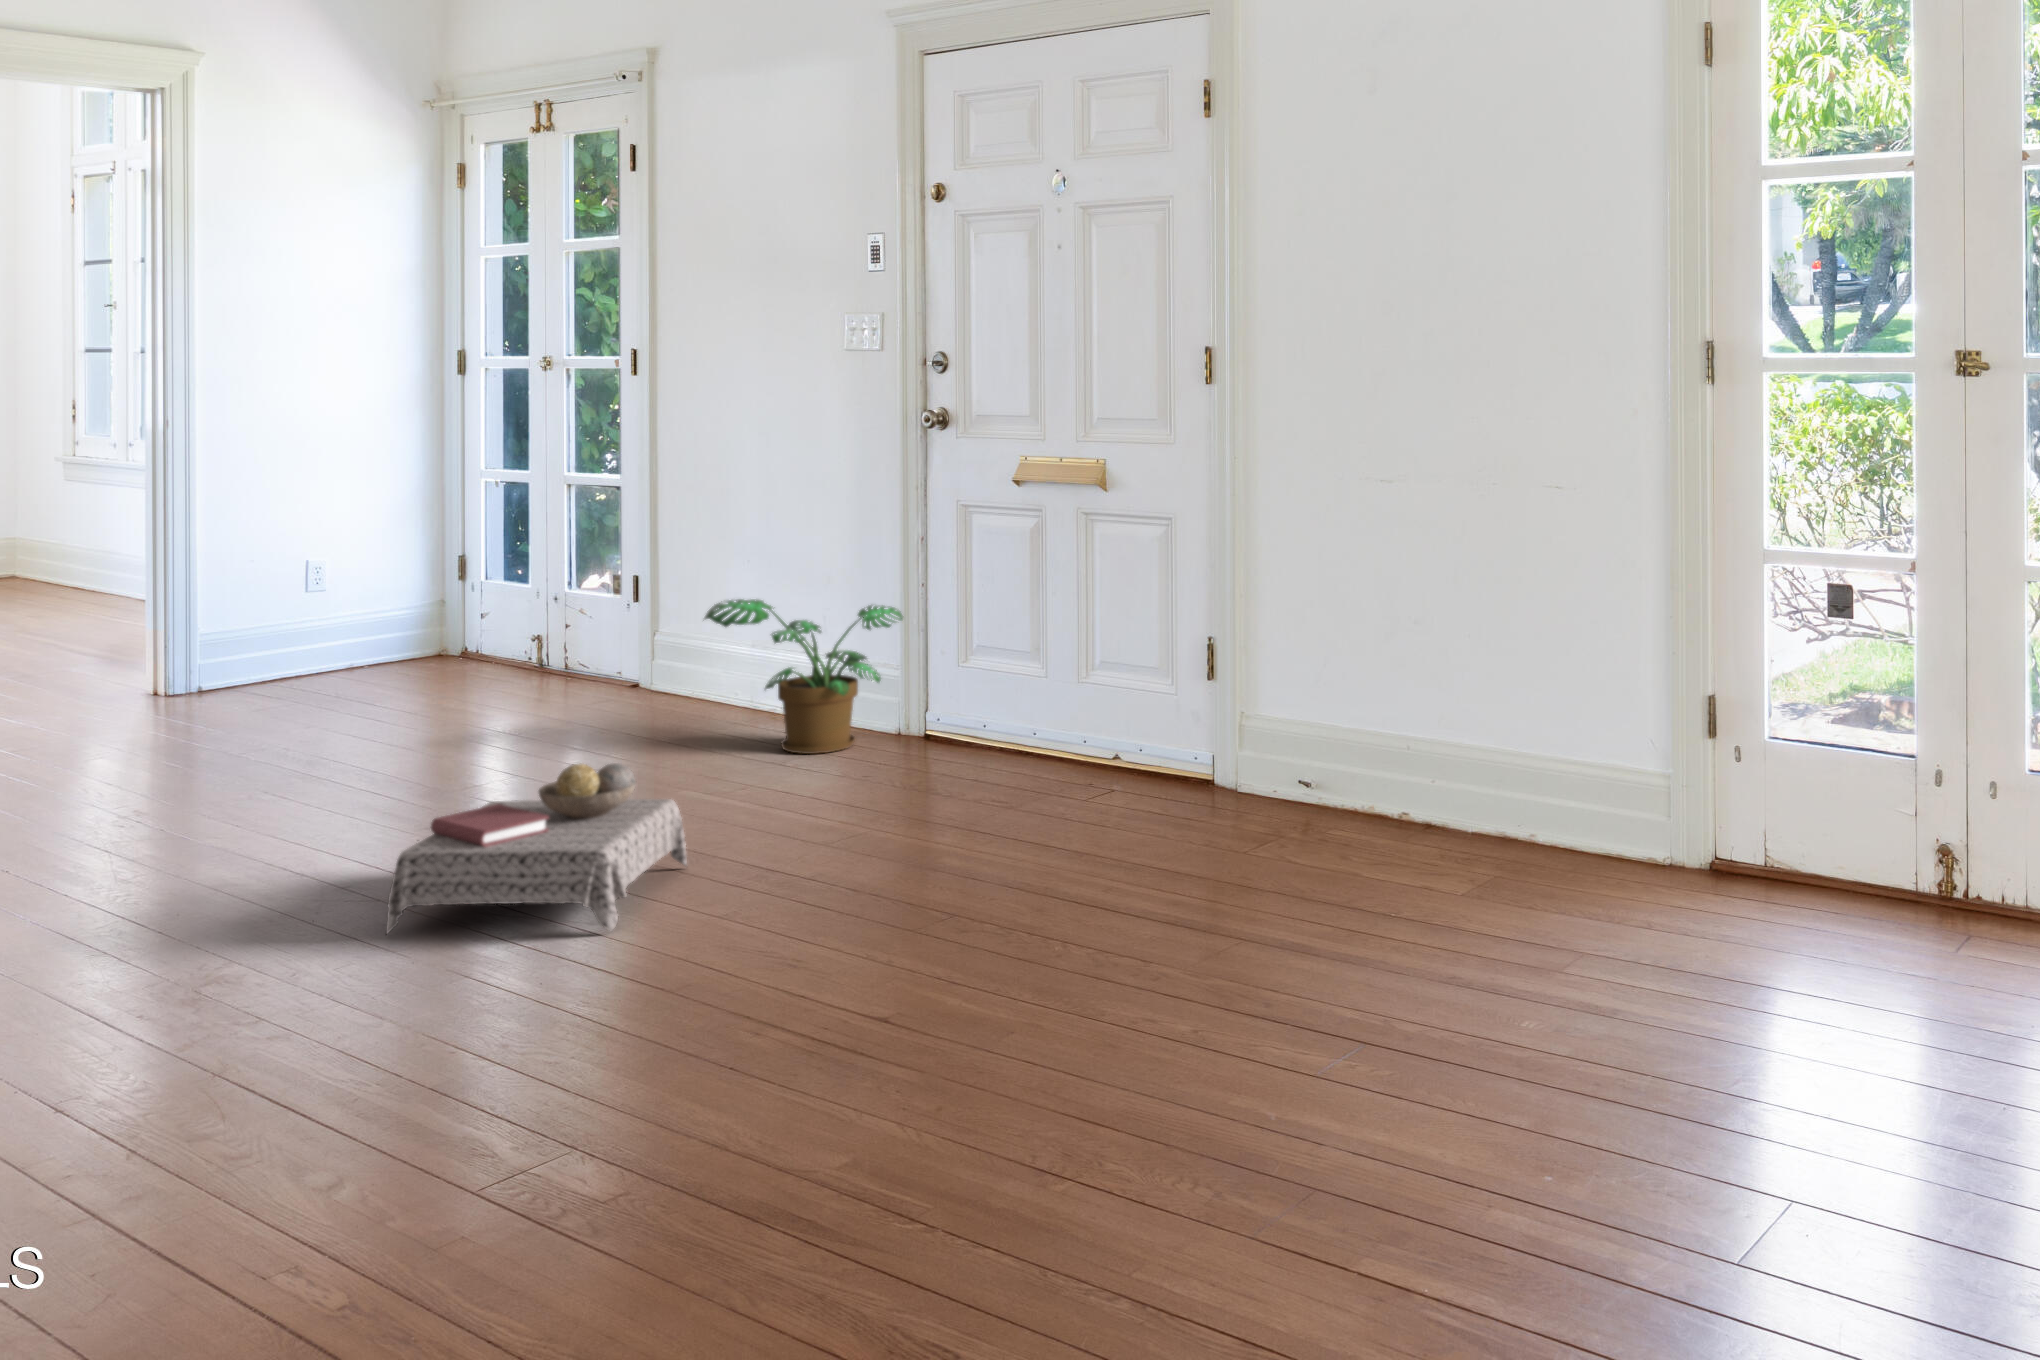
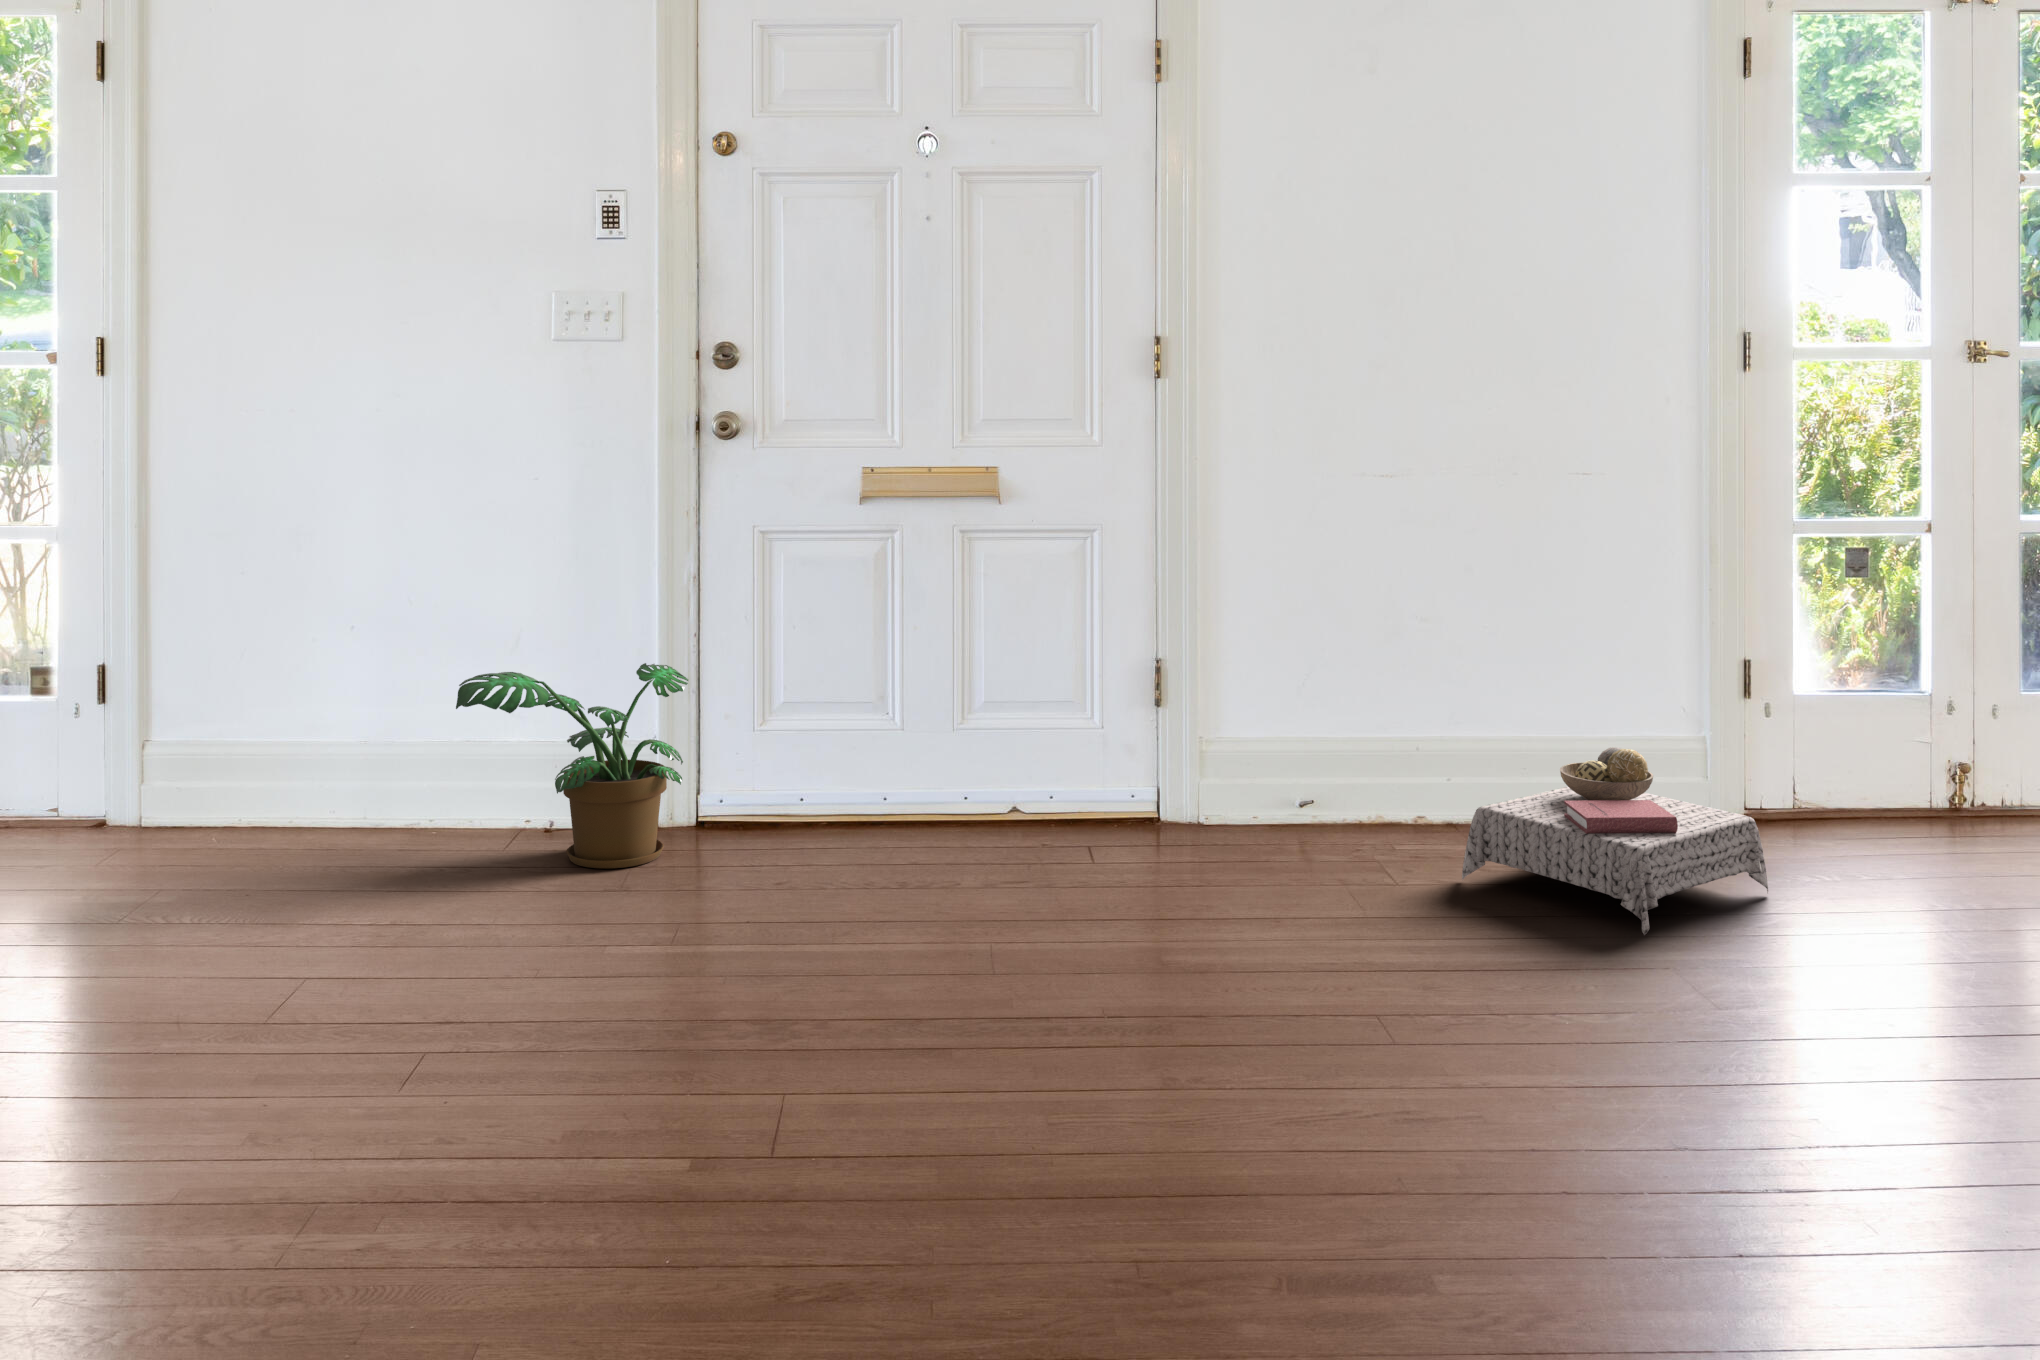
ottoman: present [386,763,687,933] -> present [1462,747,1768,935]

